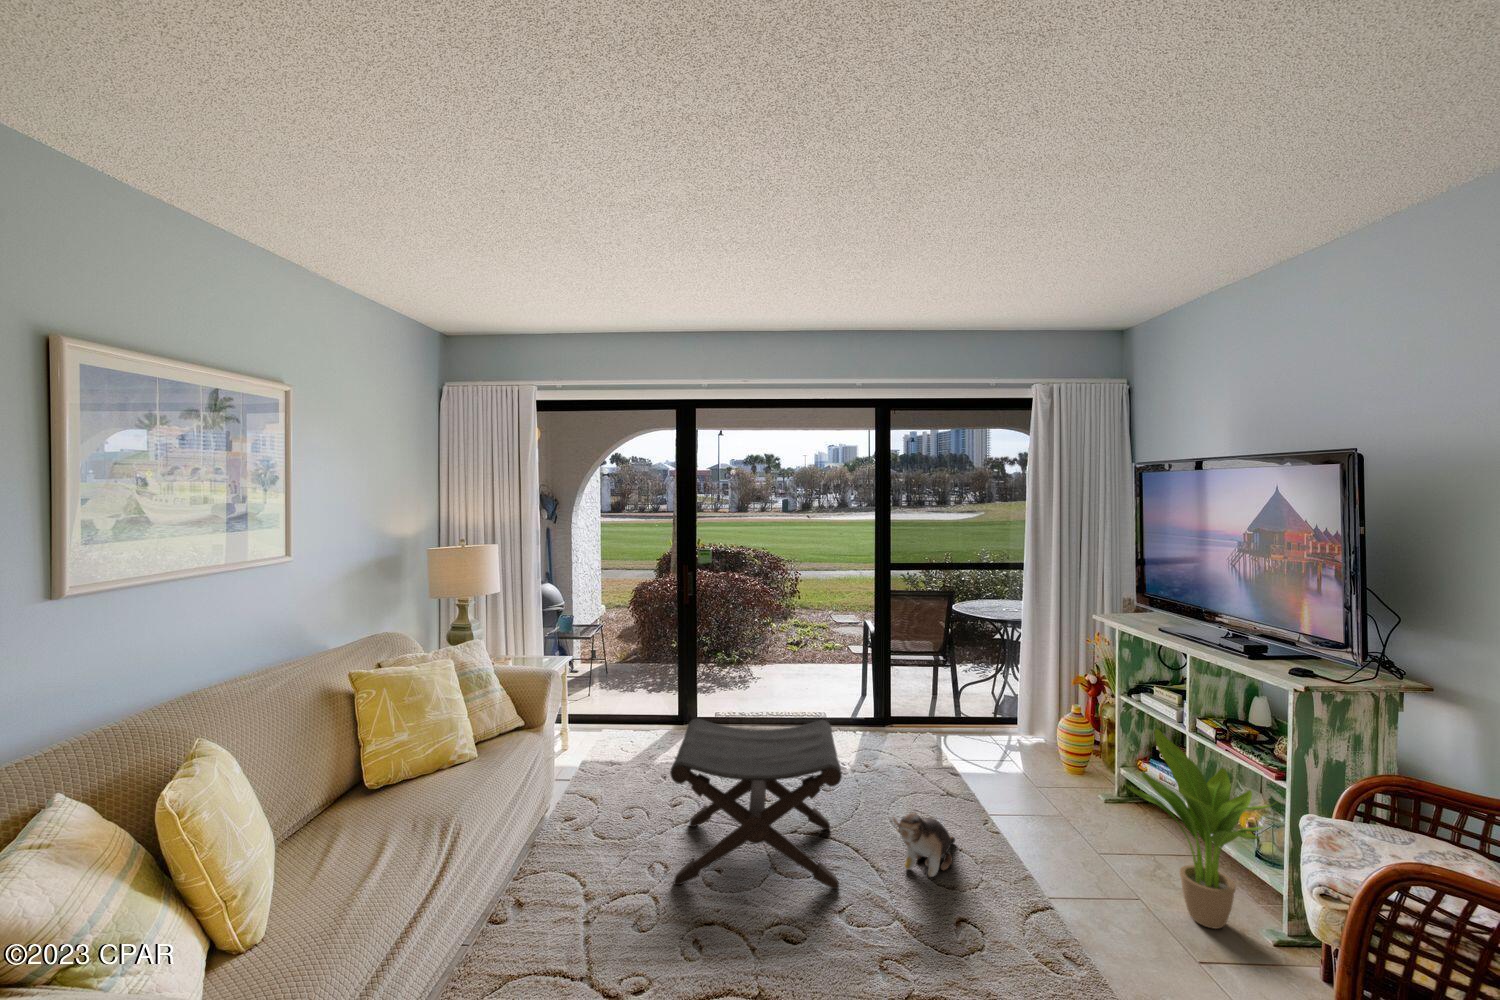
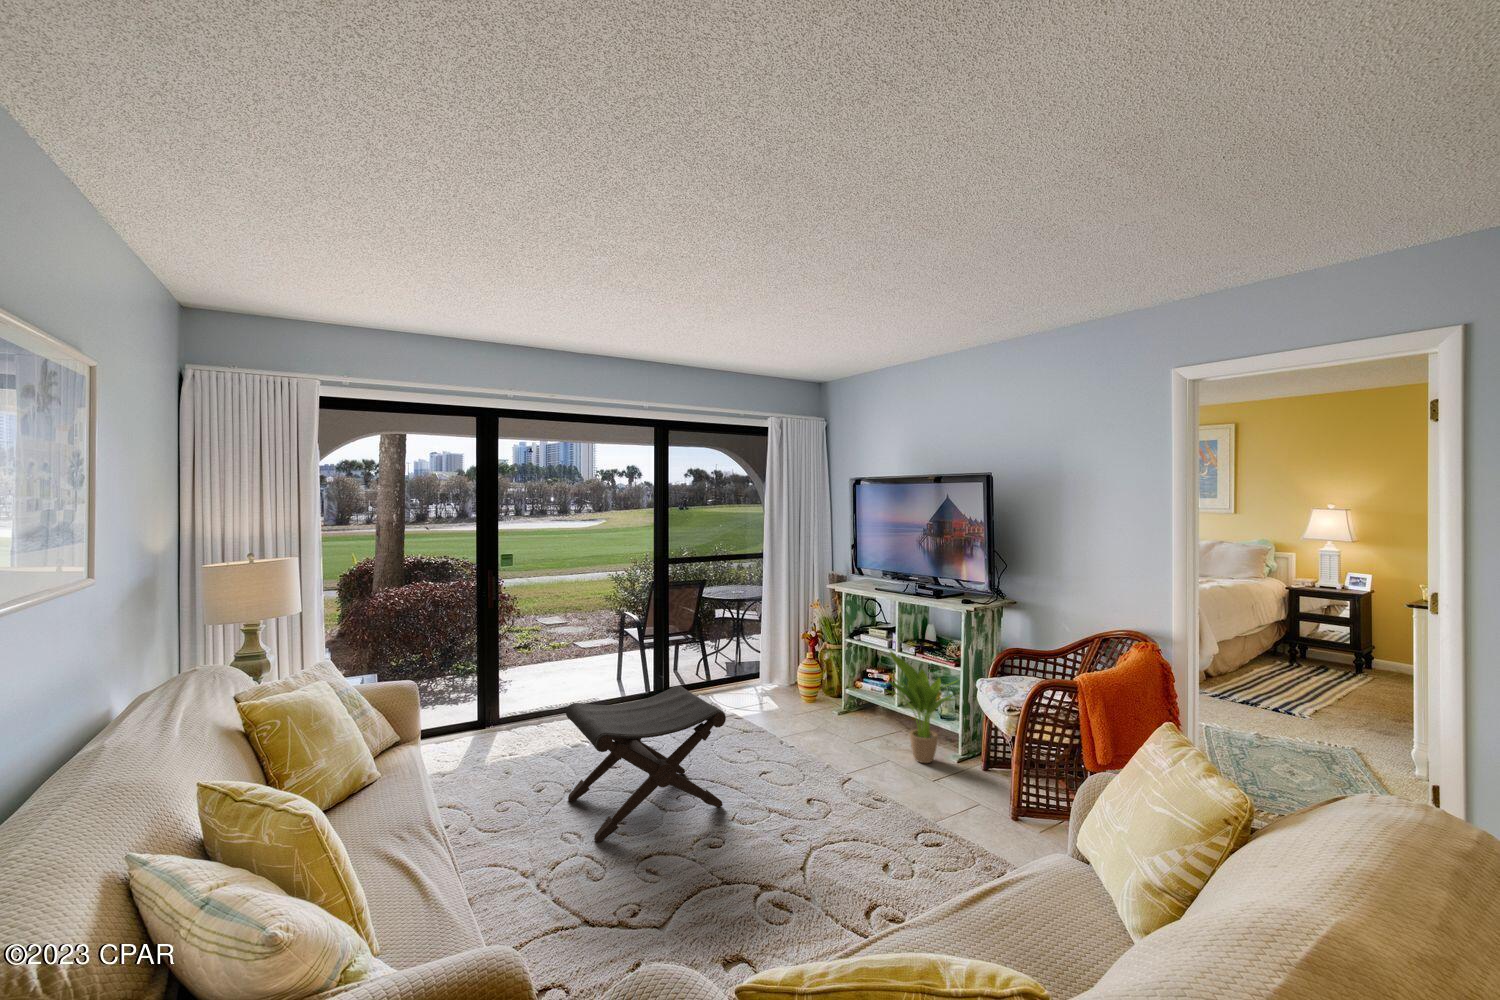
plush toy: present [893,813,955,877] -> none [750,737,782,782]

